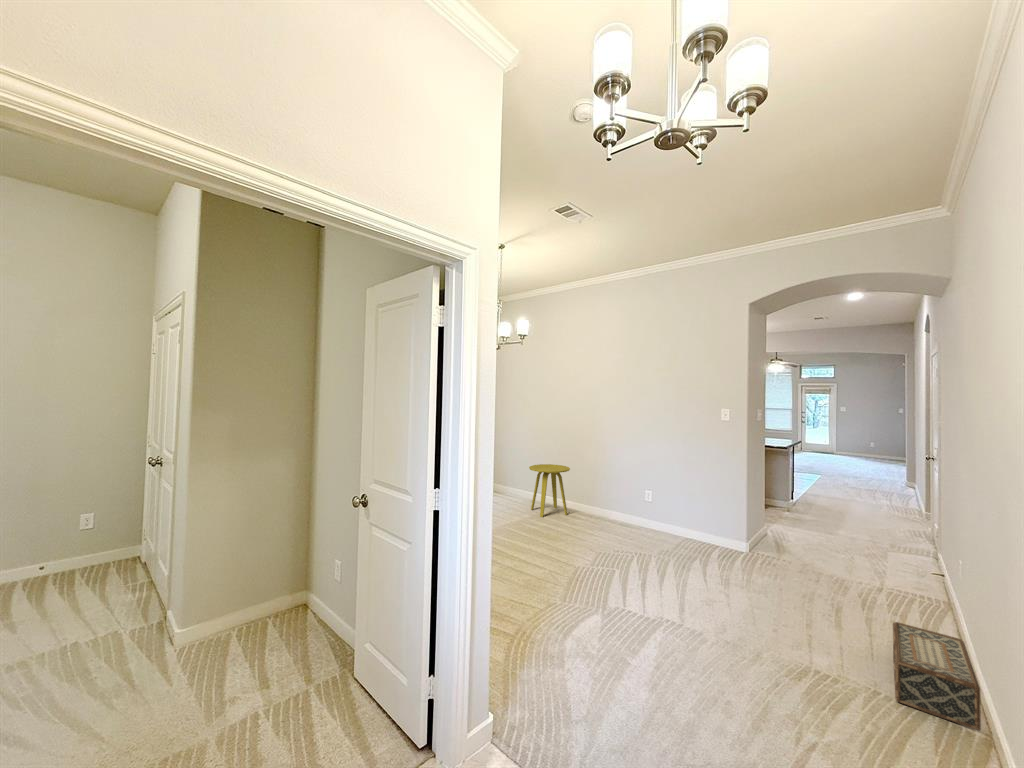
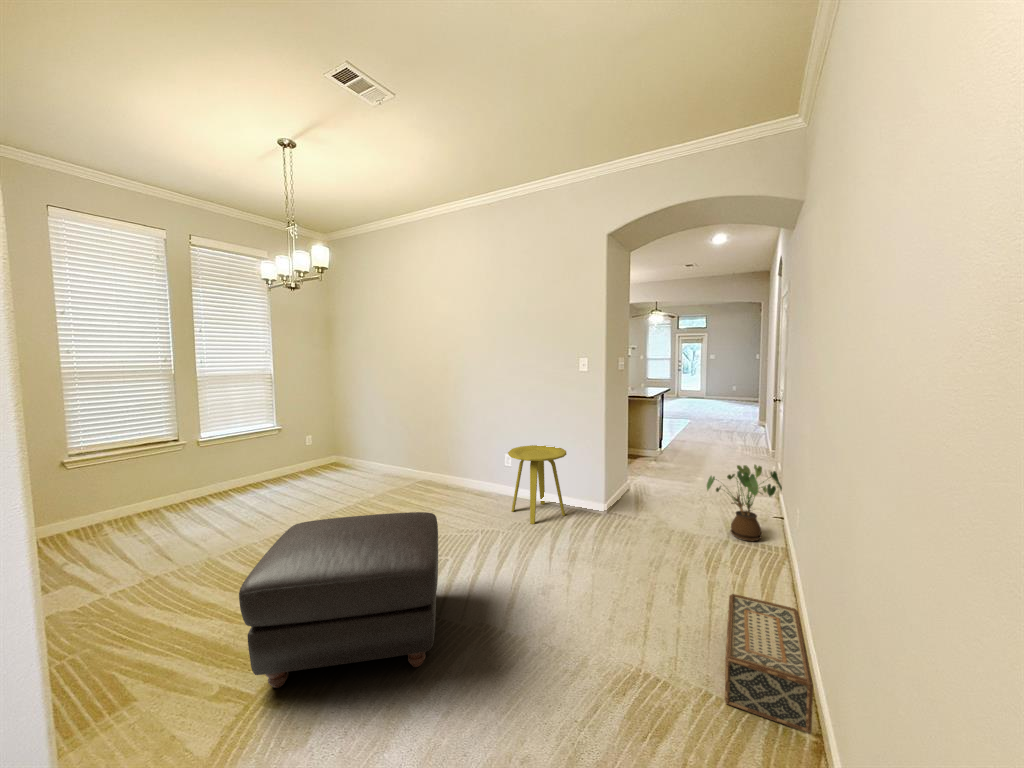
side table: present [529,464,570,517] -> present [508,445,566,524]
house plant: none [858,517,941,593] -> present [707,465,782,541]
ottoman: none [508,525,642,642] -> present [239,512,438,688]

